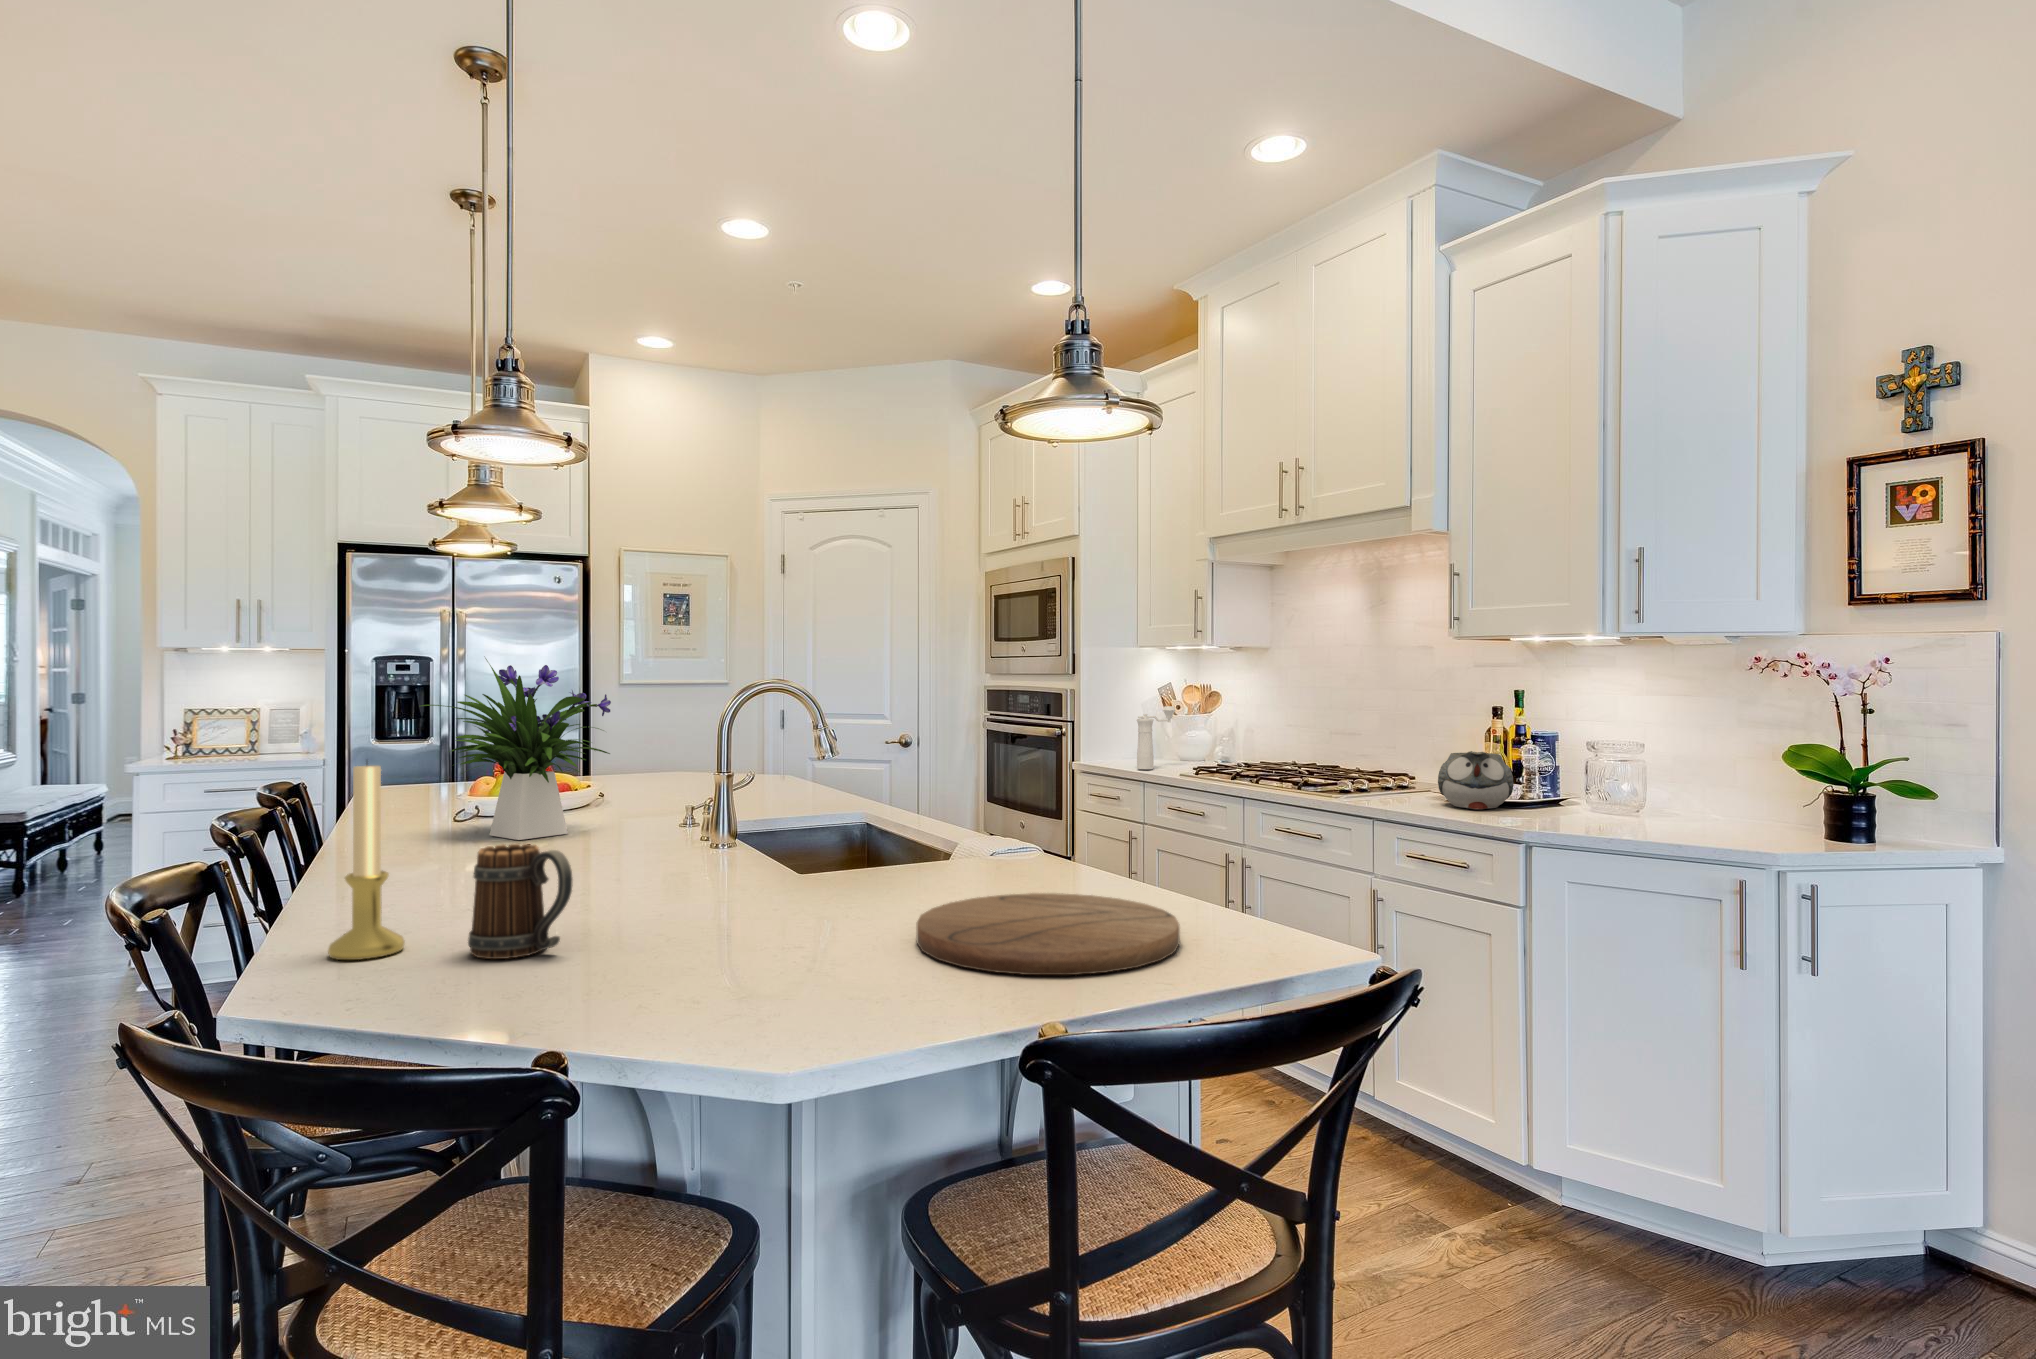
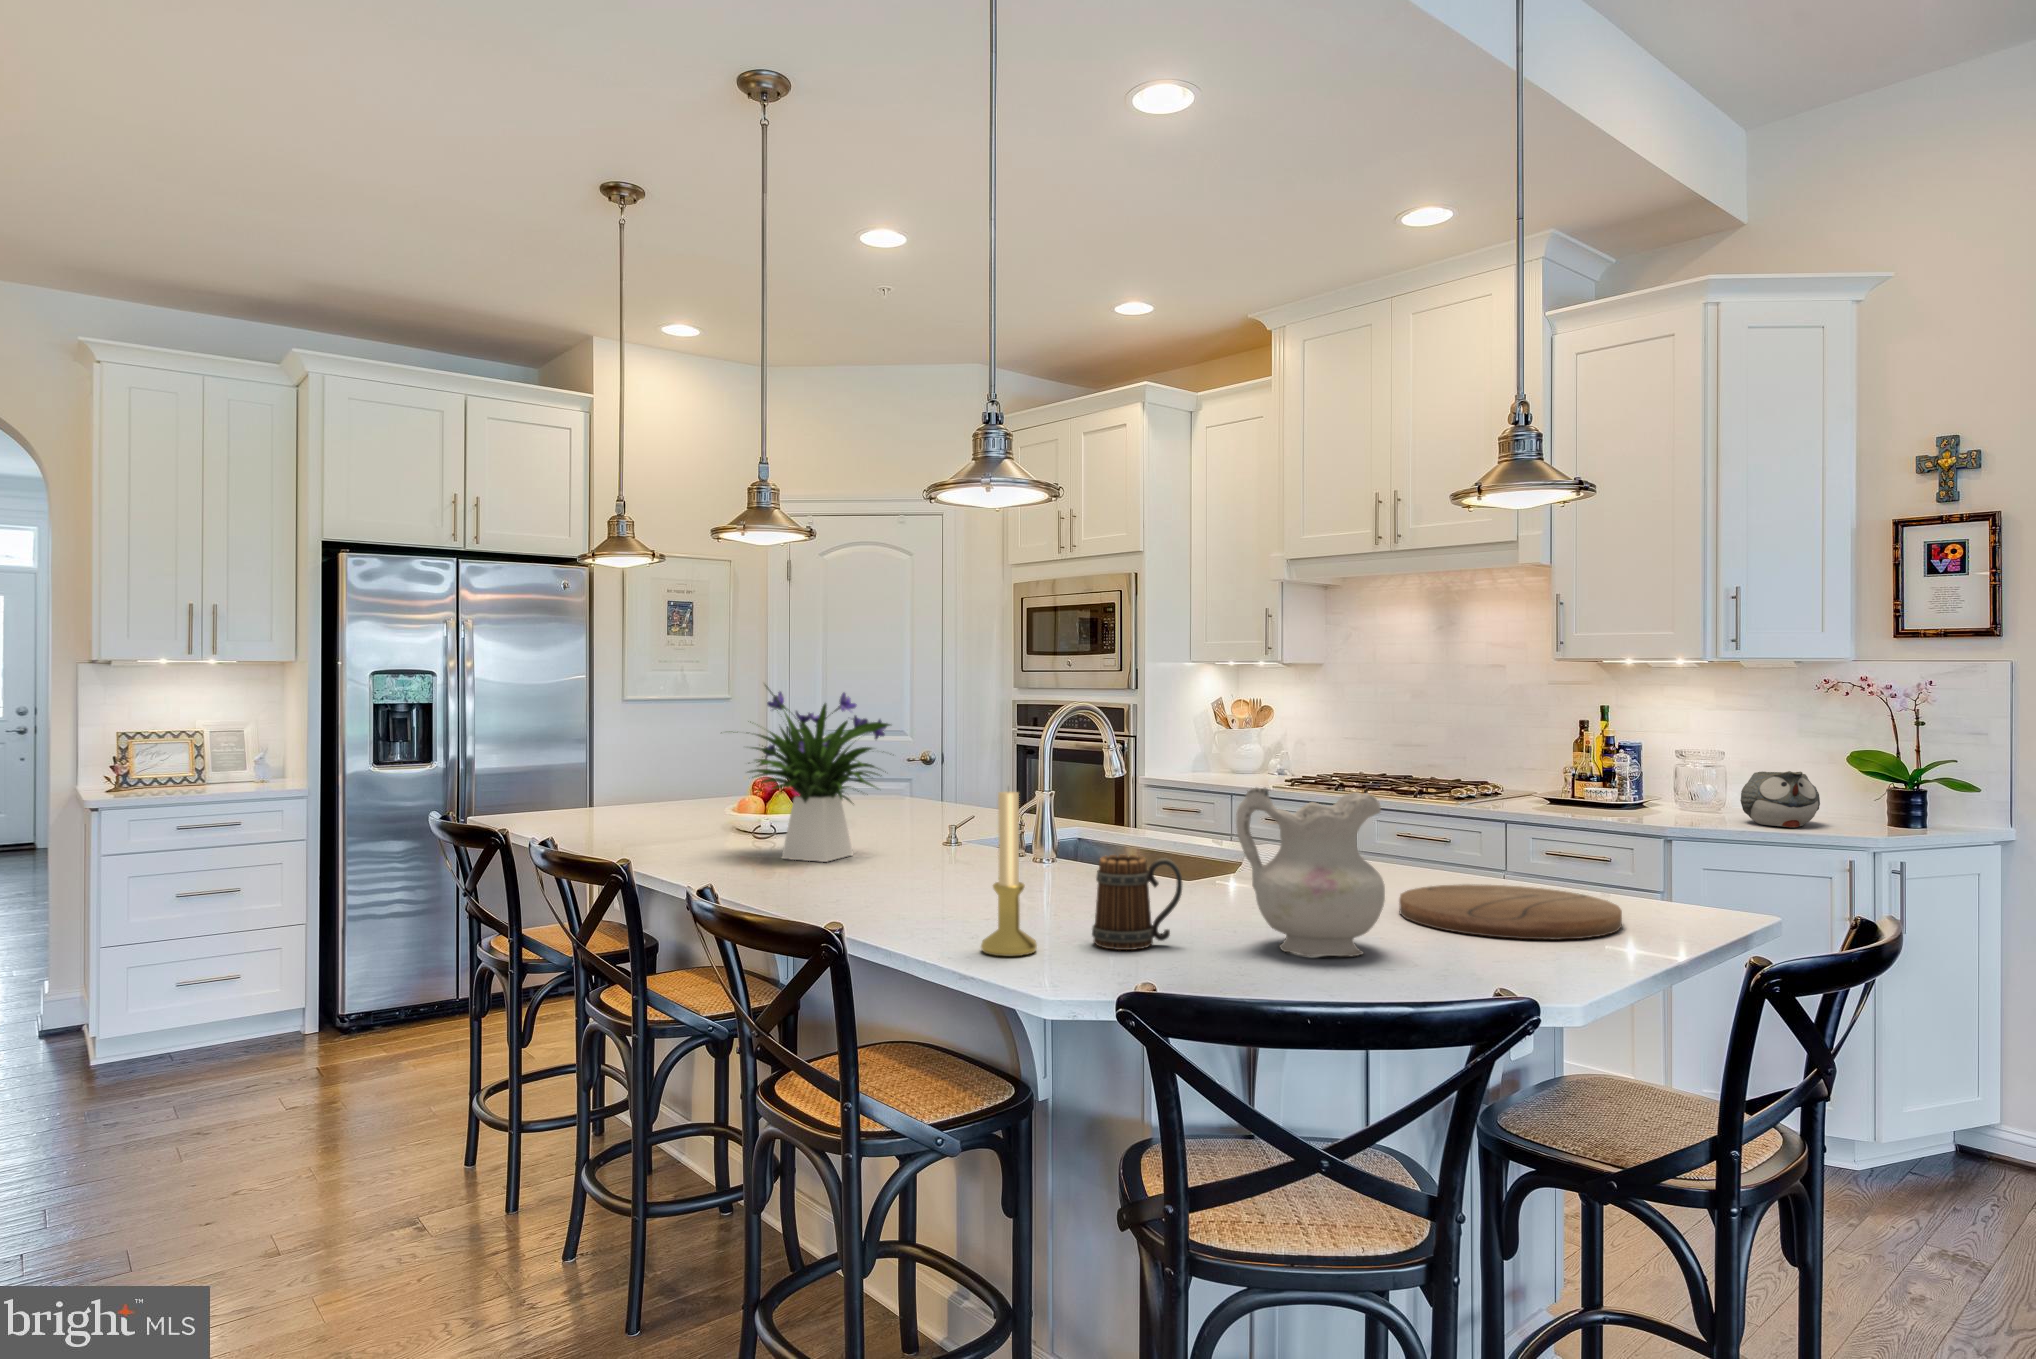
pepper mill: present [1137,706,1175,769] -> none [1219,720,1251,781]
teapot: present [1438,751,1514,809] -> present [1740,771,1820,827]
ceramic pitcher: none [620,765,786,984] -> present [1236,787,1385,956]

